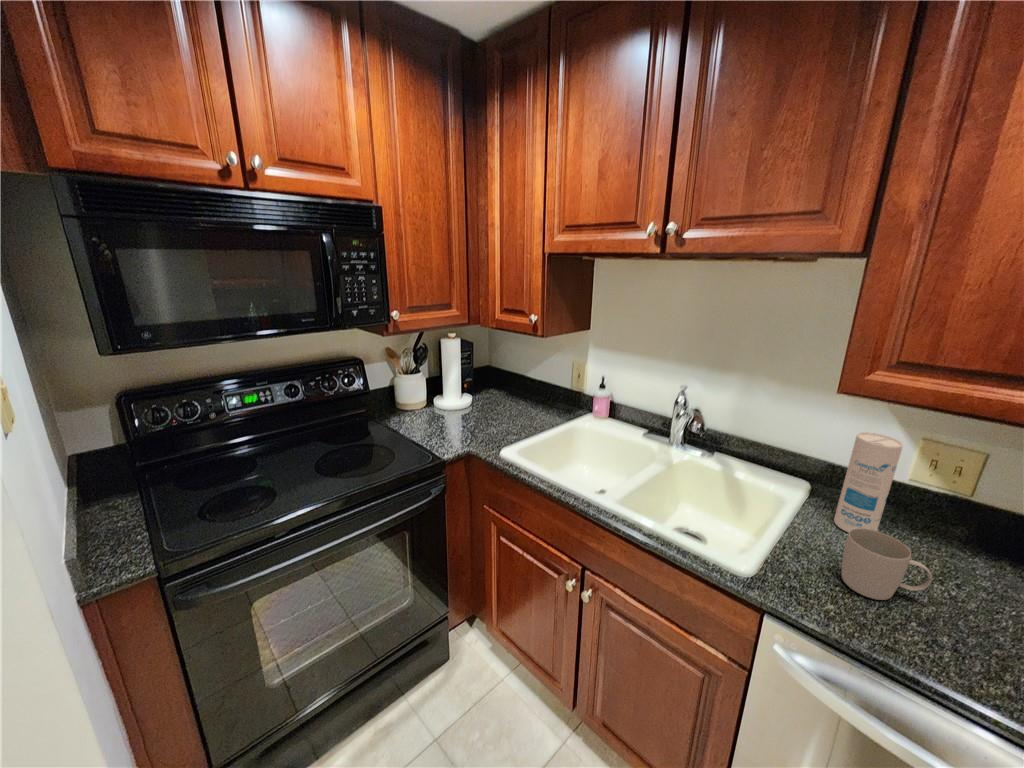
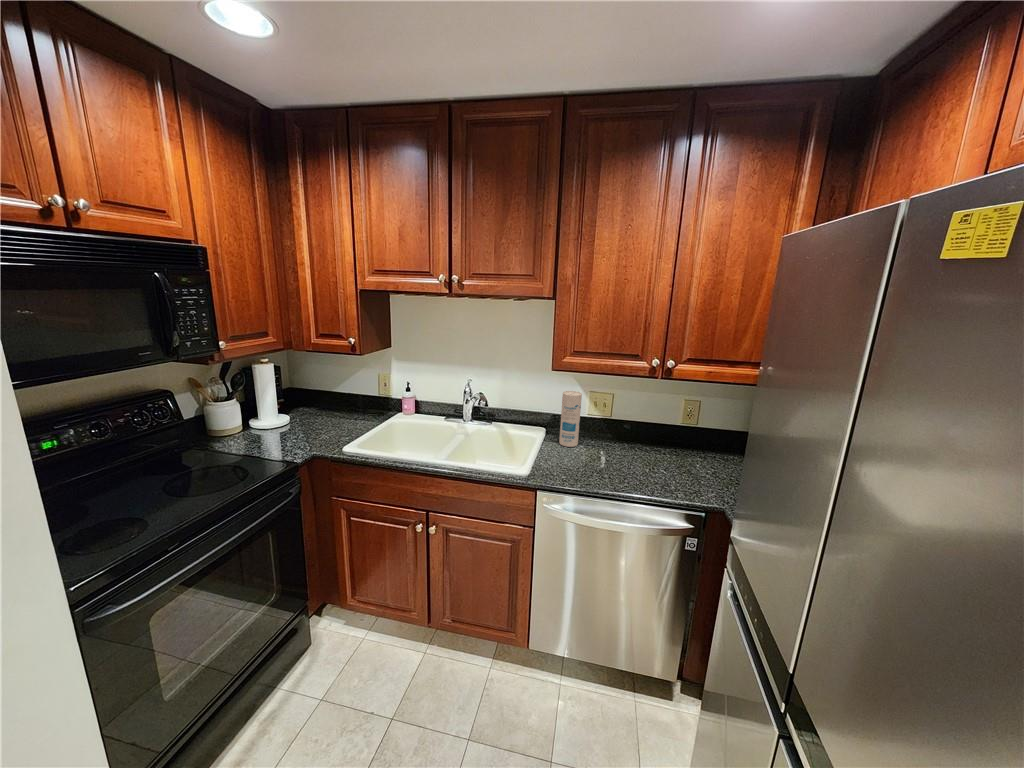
mug: present [842,528,932,600] -> none [566,437,600,470]

